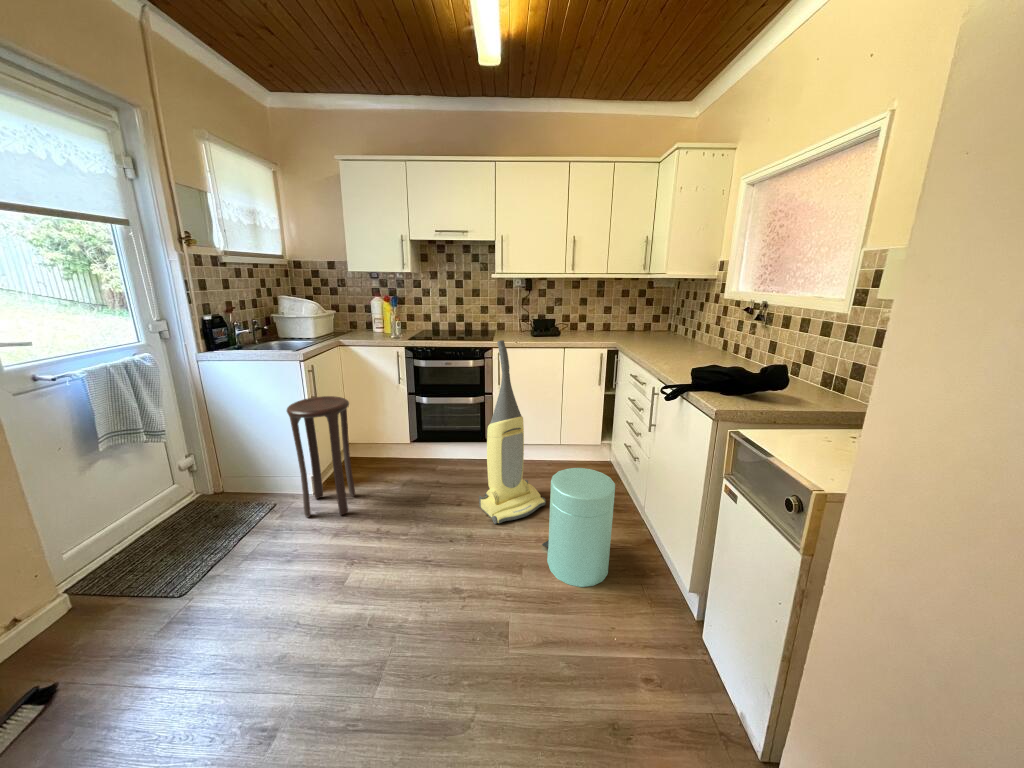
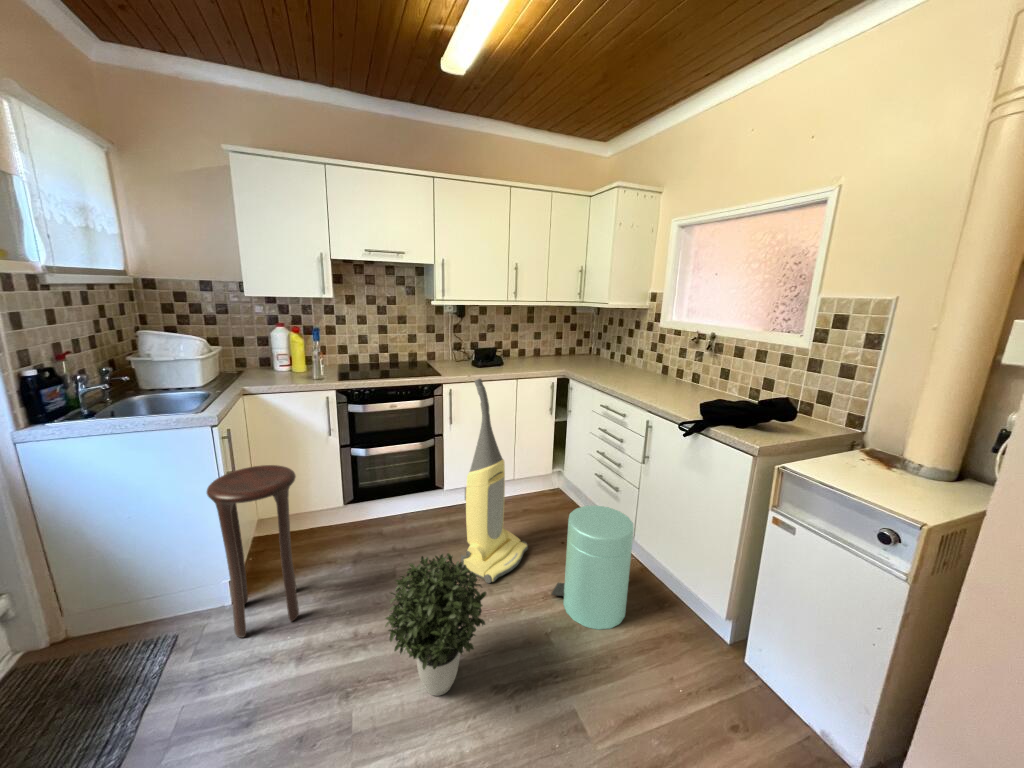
potted plant: none [362,477,450,592] -> present [385,553,486,696]

